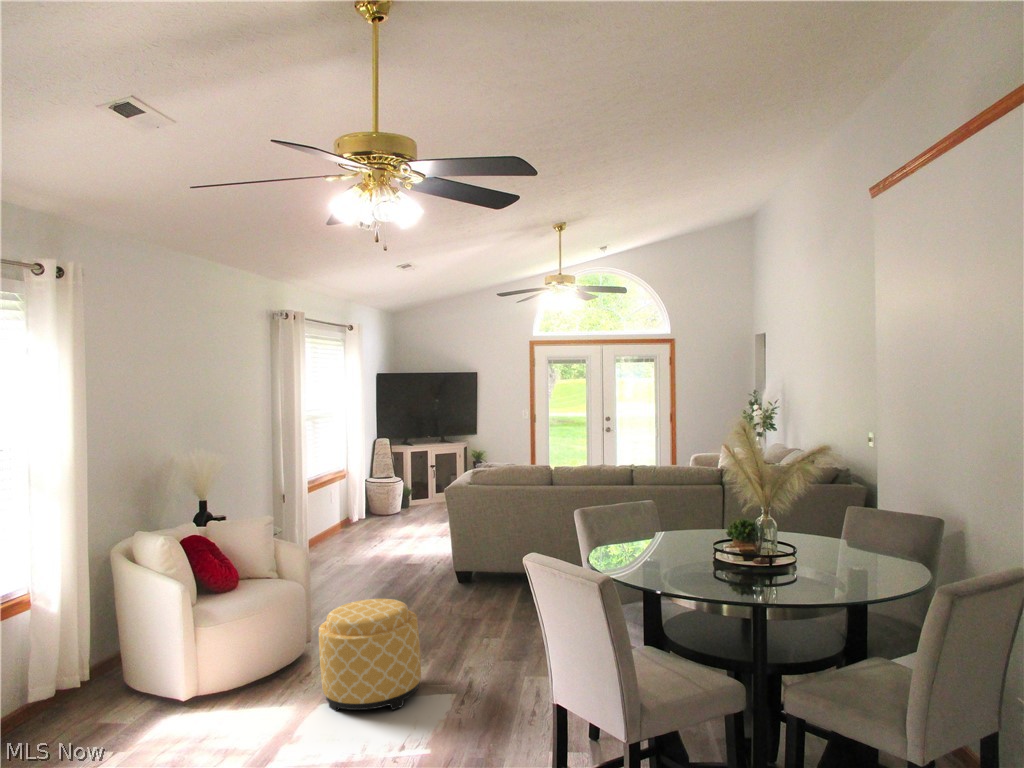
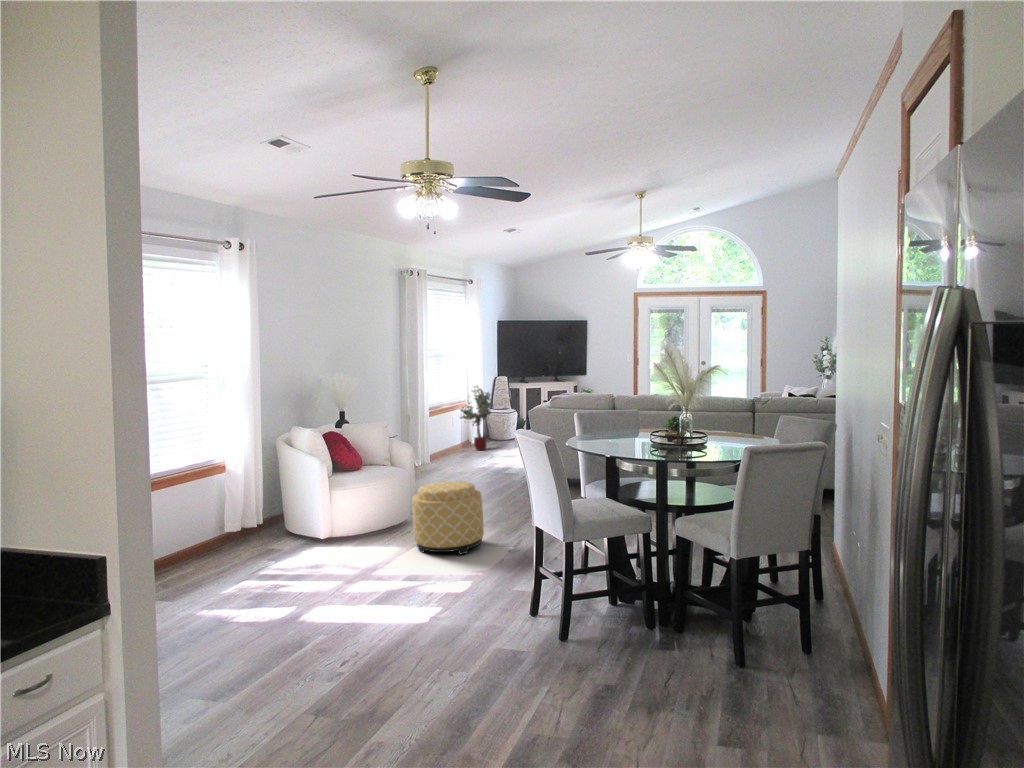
potted tree: none [338,452,381,532] -> present [461,386,493,450]

